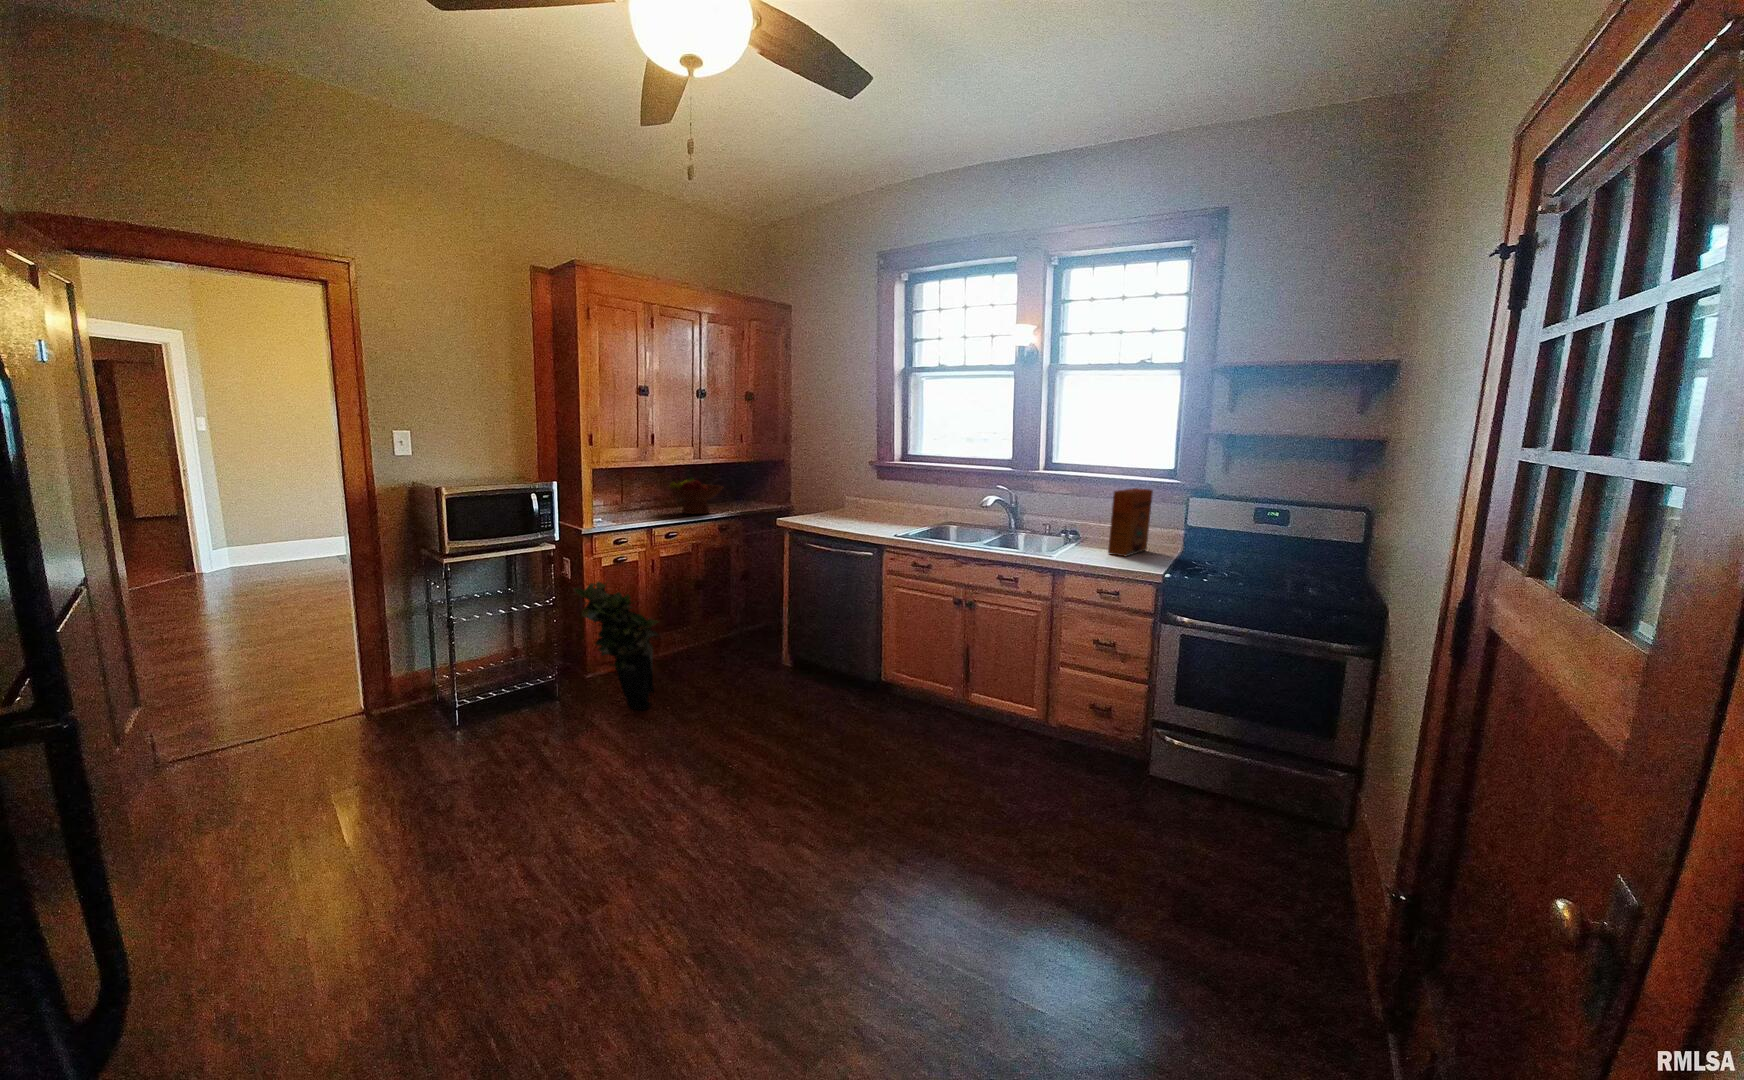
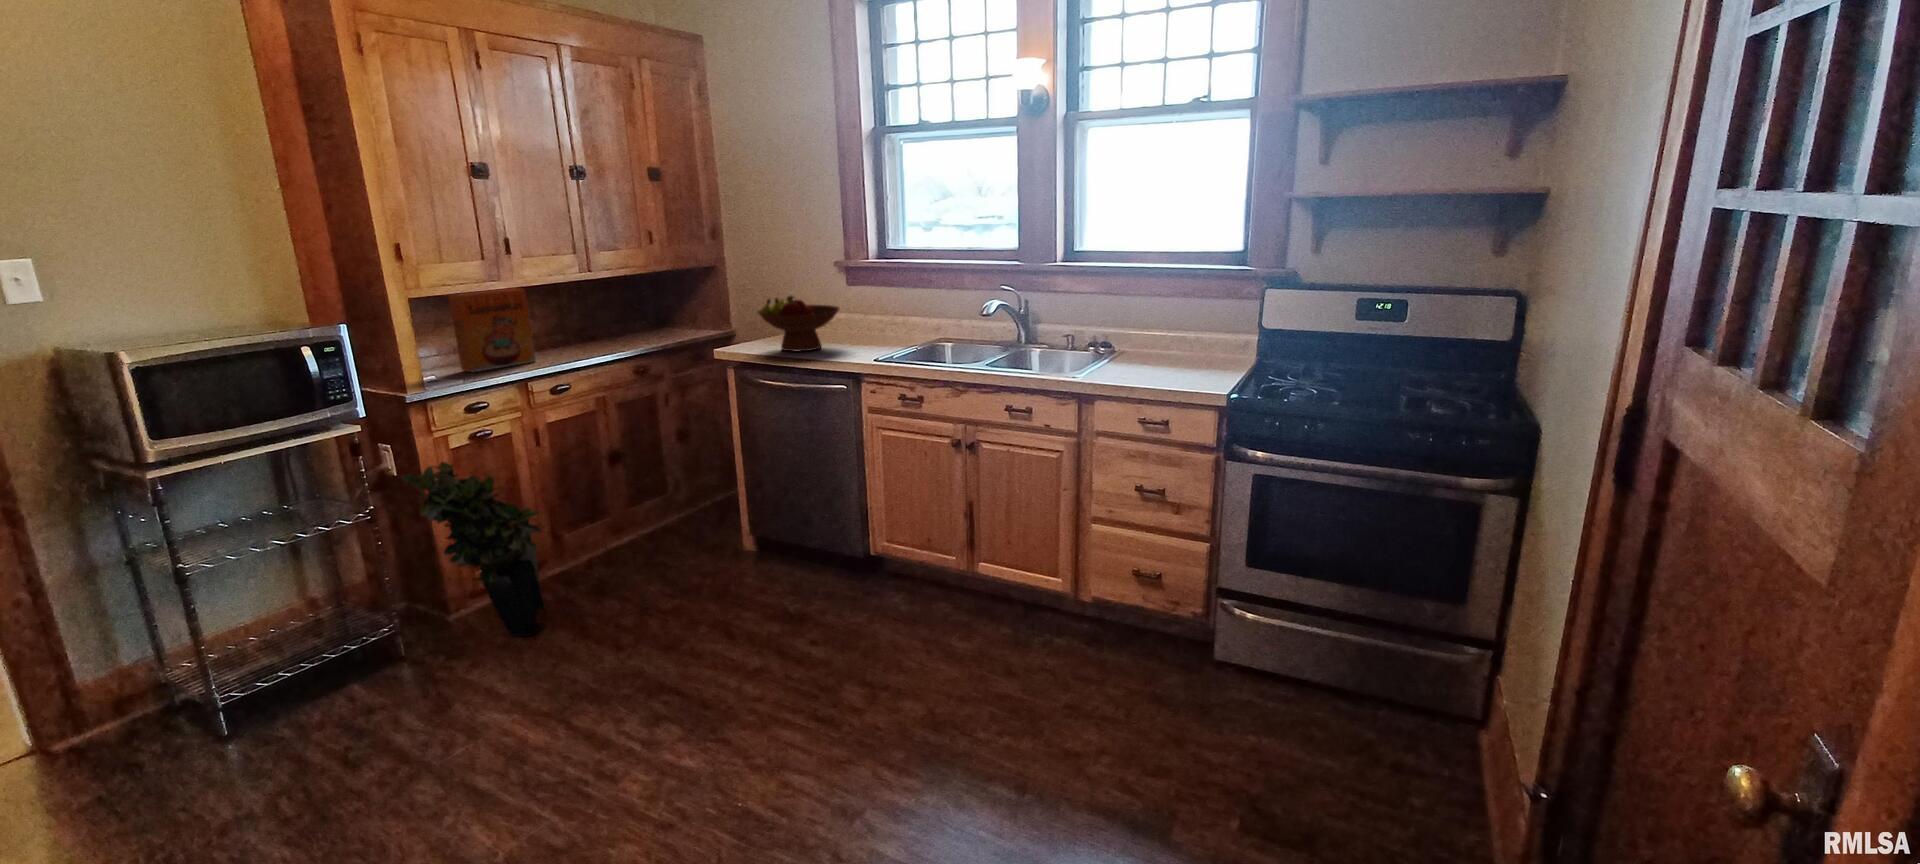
fruit bowl: present [668,478,723,514] -> present [758,296,839,352]
cereal box: present [1108,488,1153,557] -> present [448,288,536,372]

